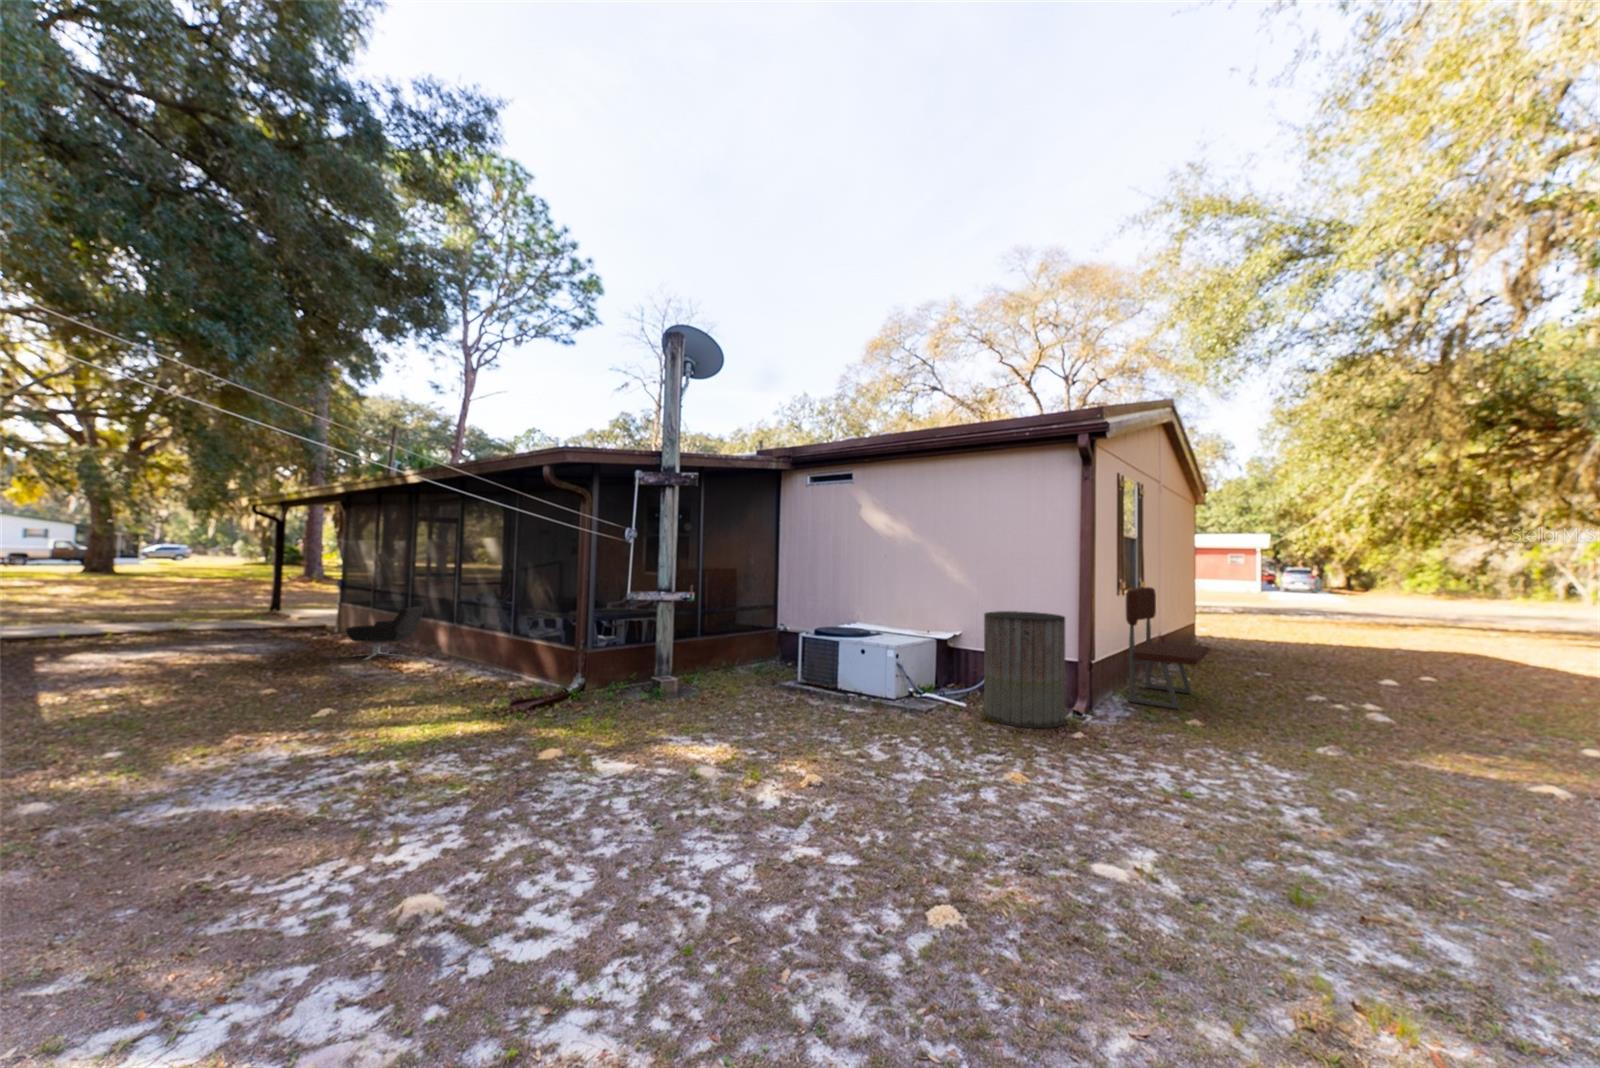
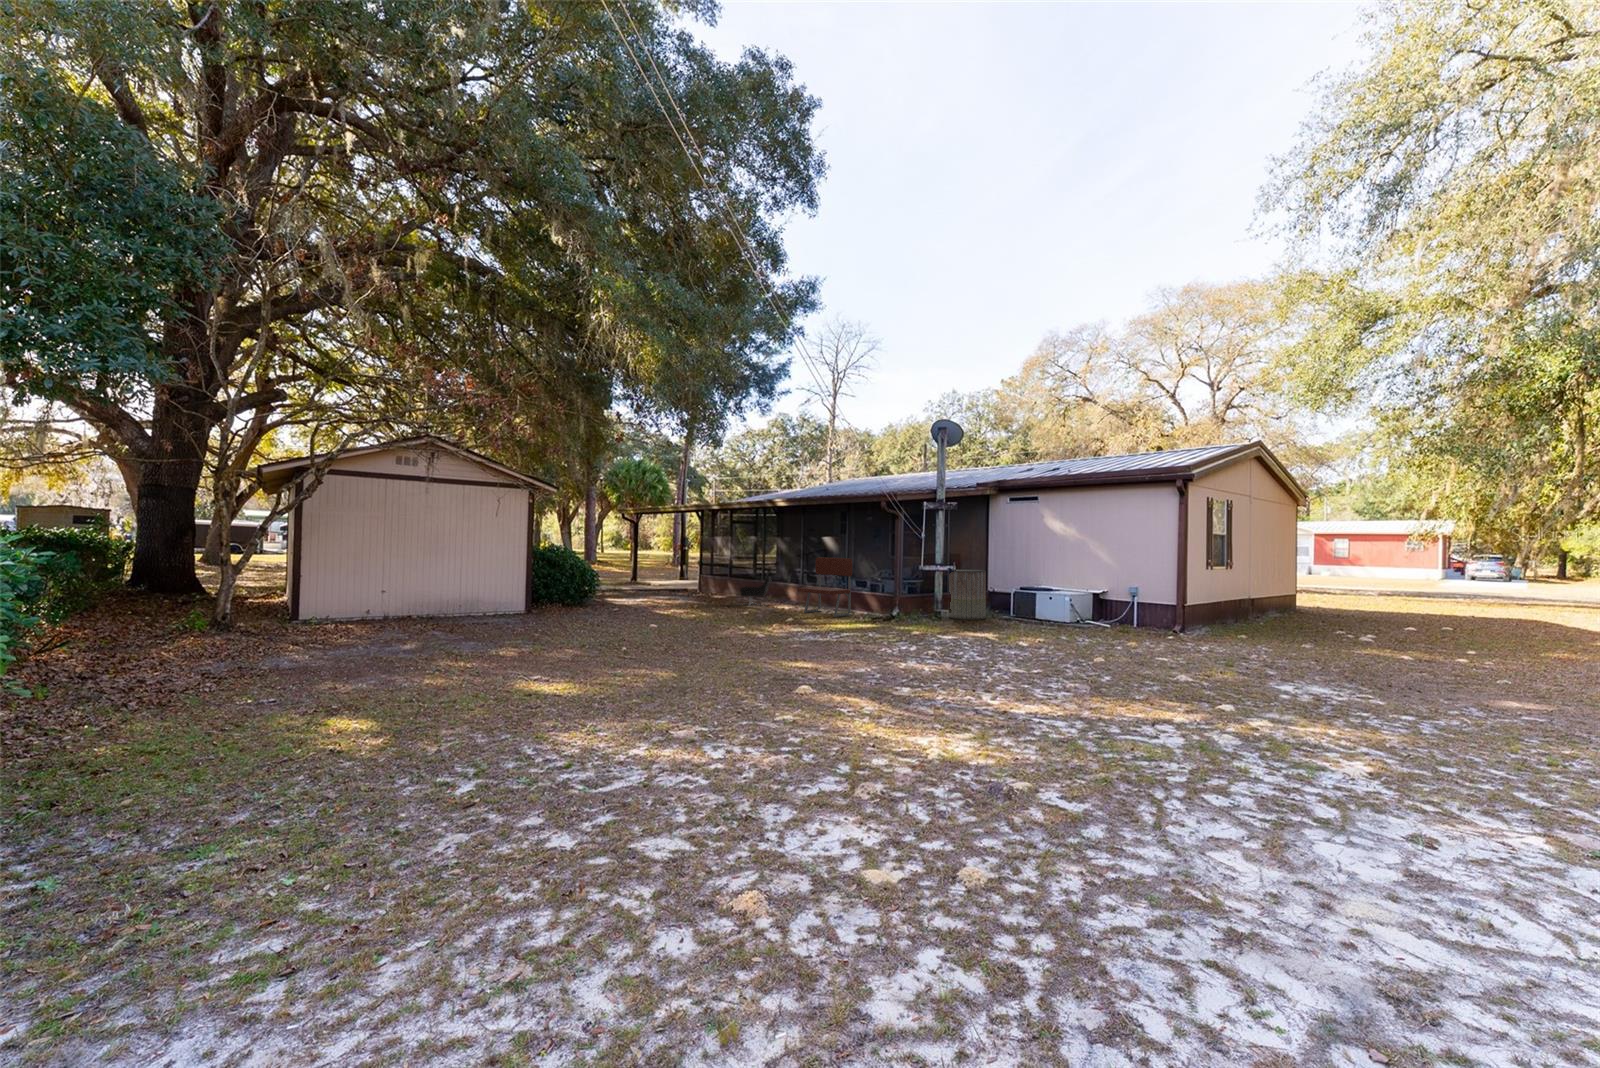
bench: present [1126,587,1209,709] -> present [798,557,852,617]
trash can: present [984,611,1065,728] -> present [949,570,986,620]

